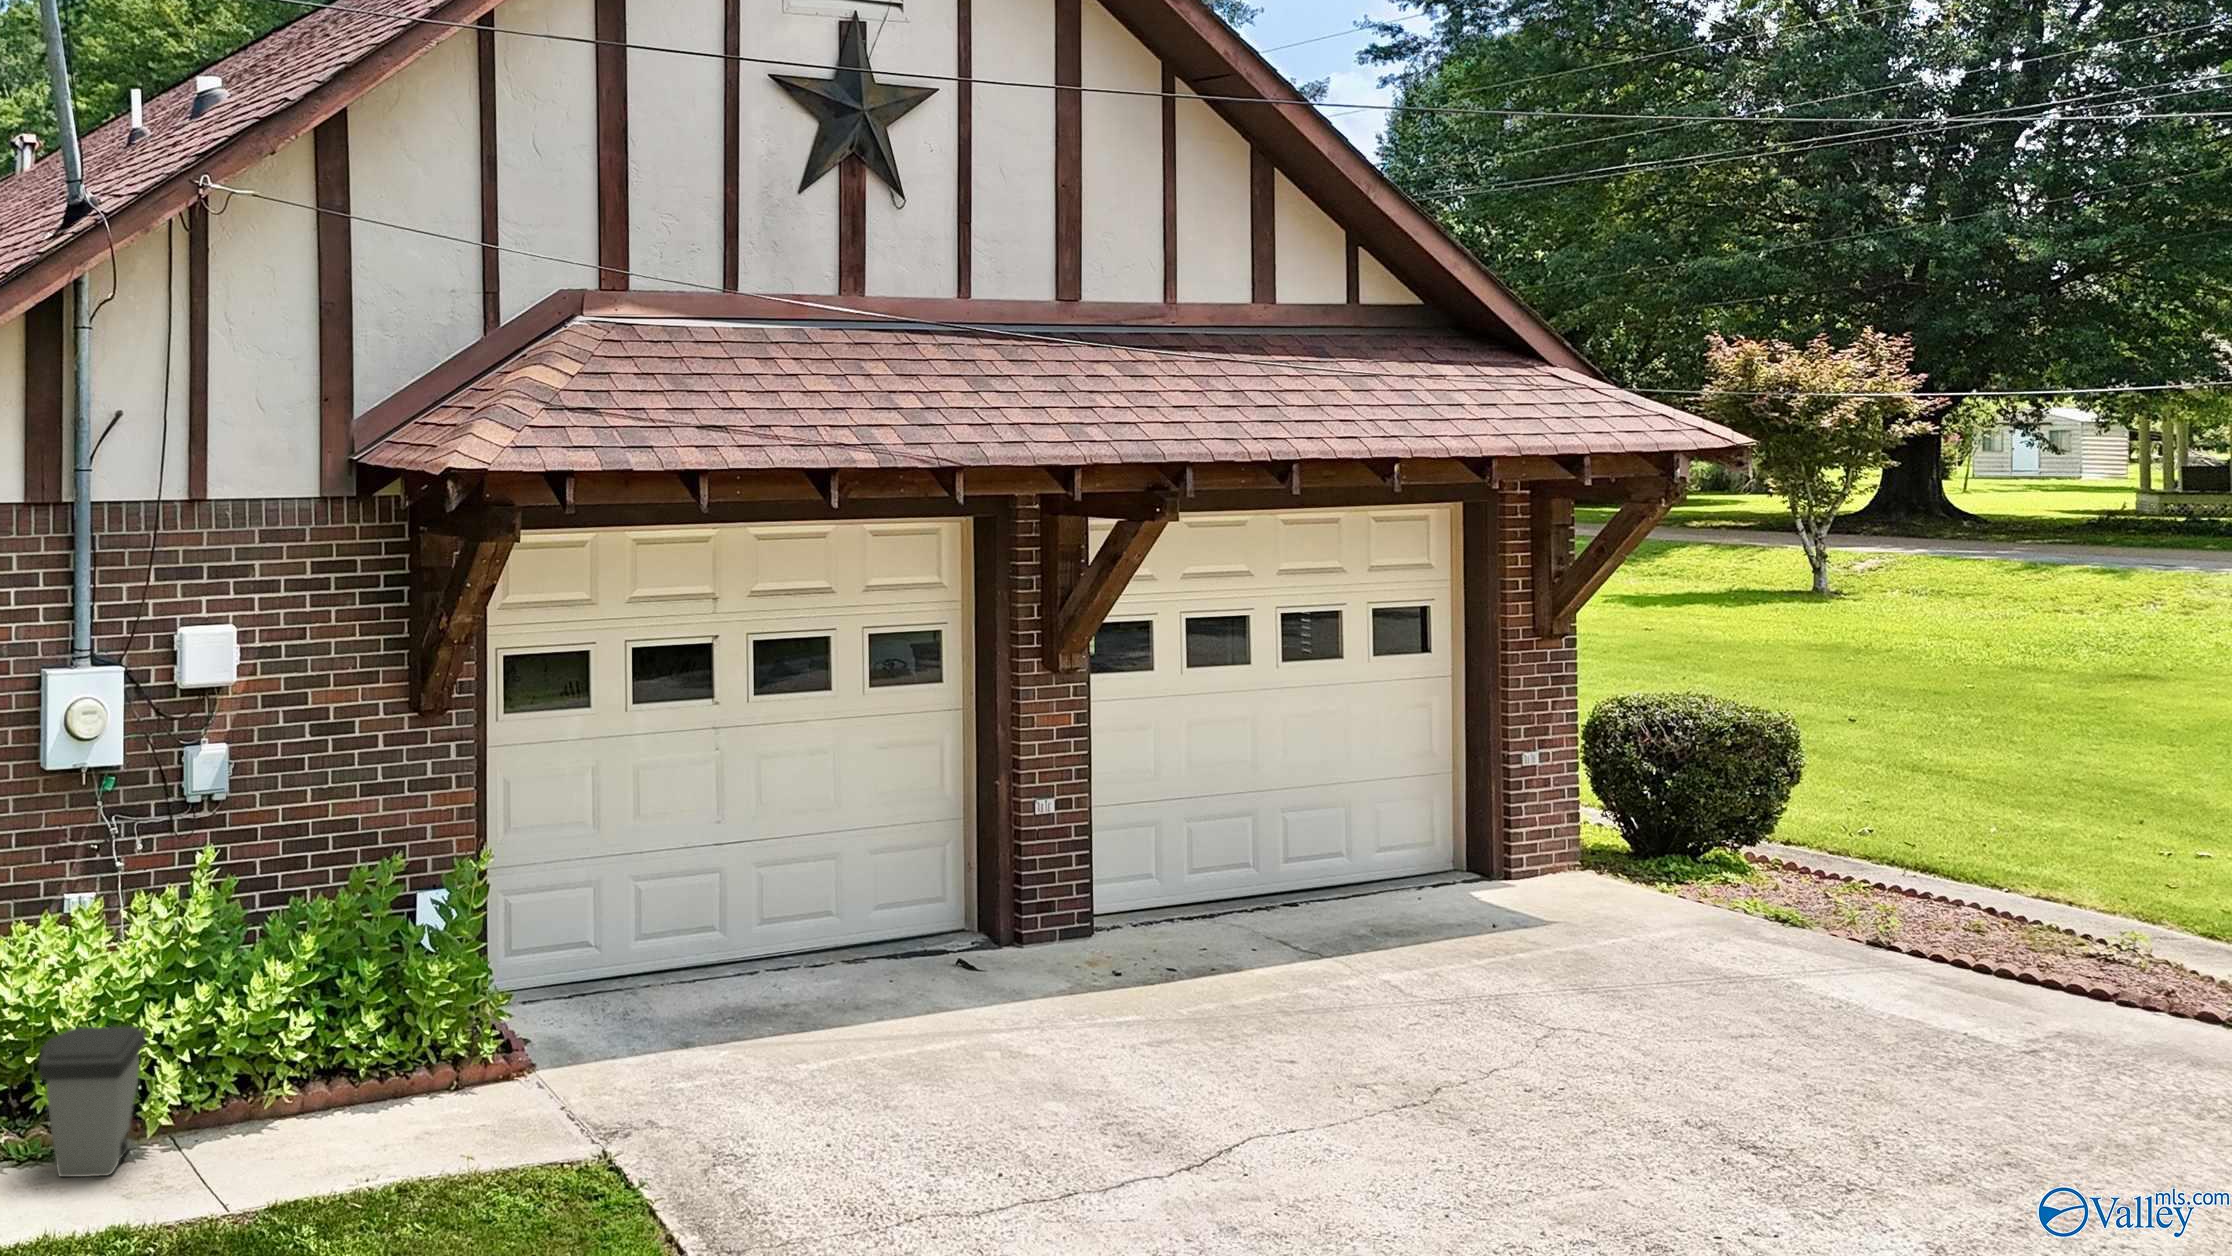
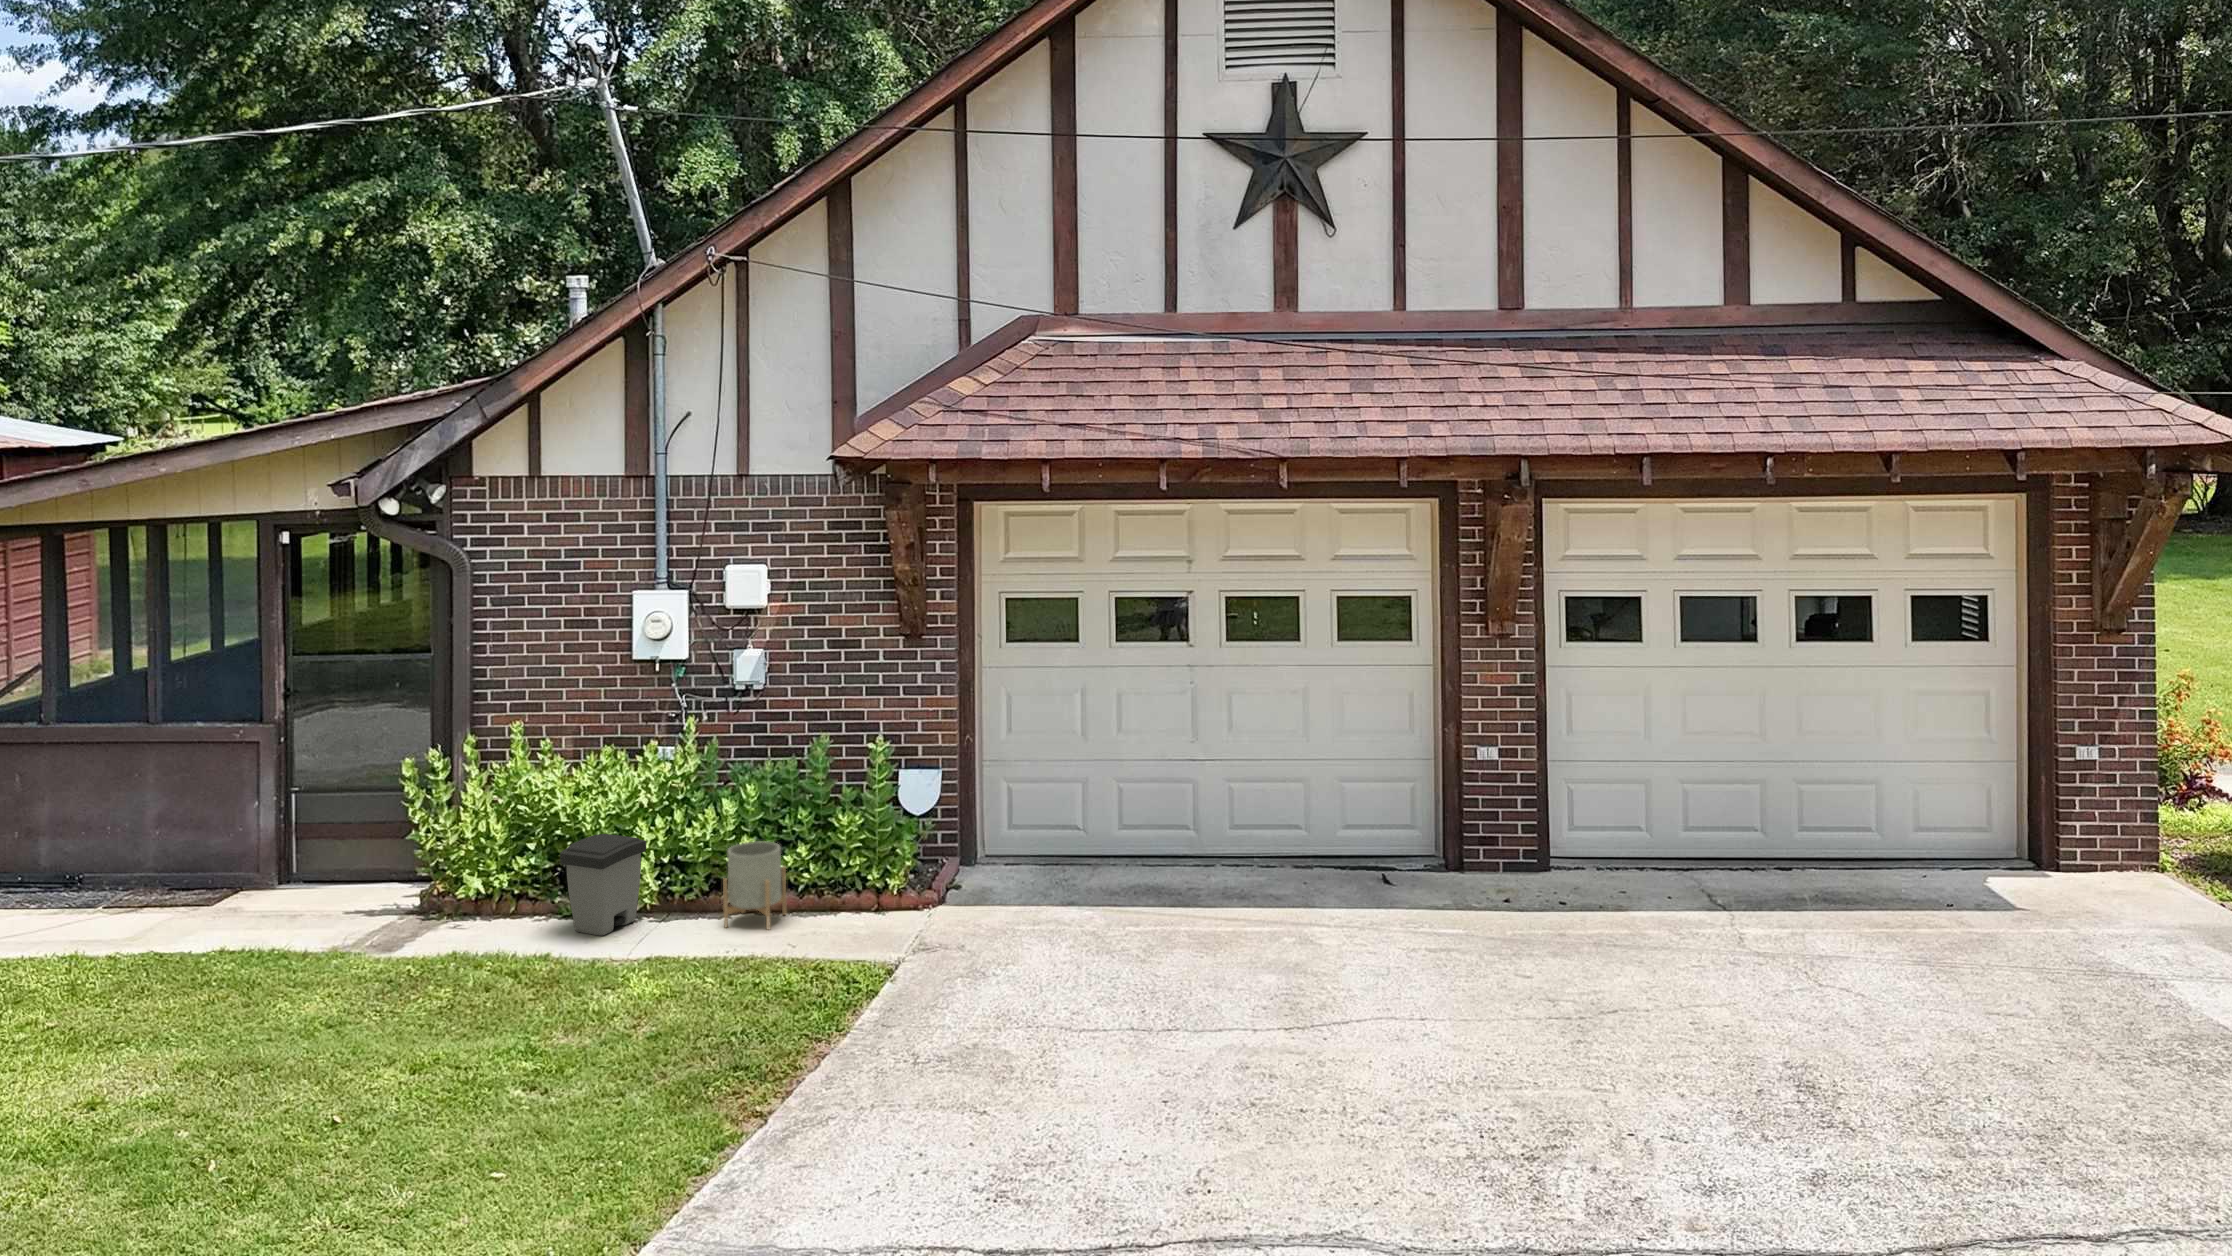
planter: none [267,1006,342,1134] -> present [723,841,786,930]

